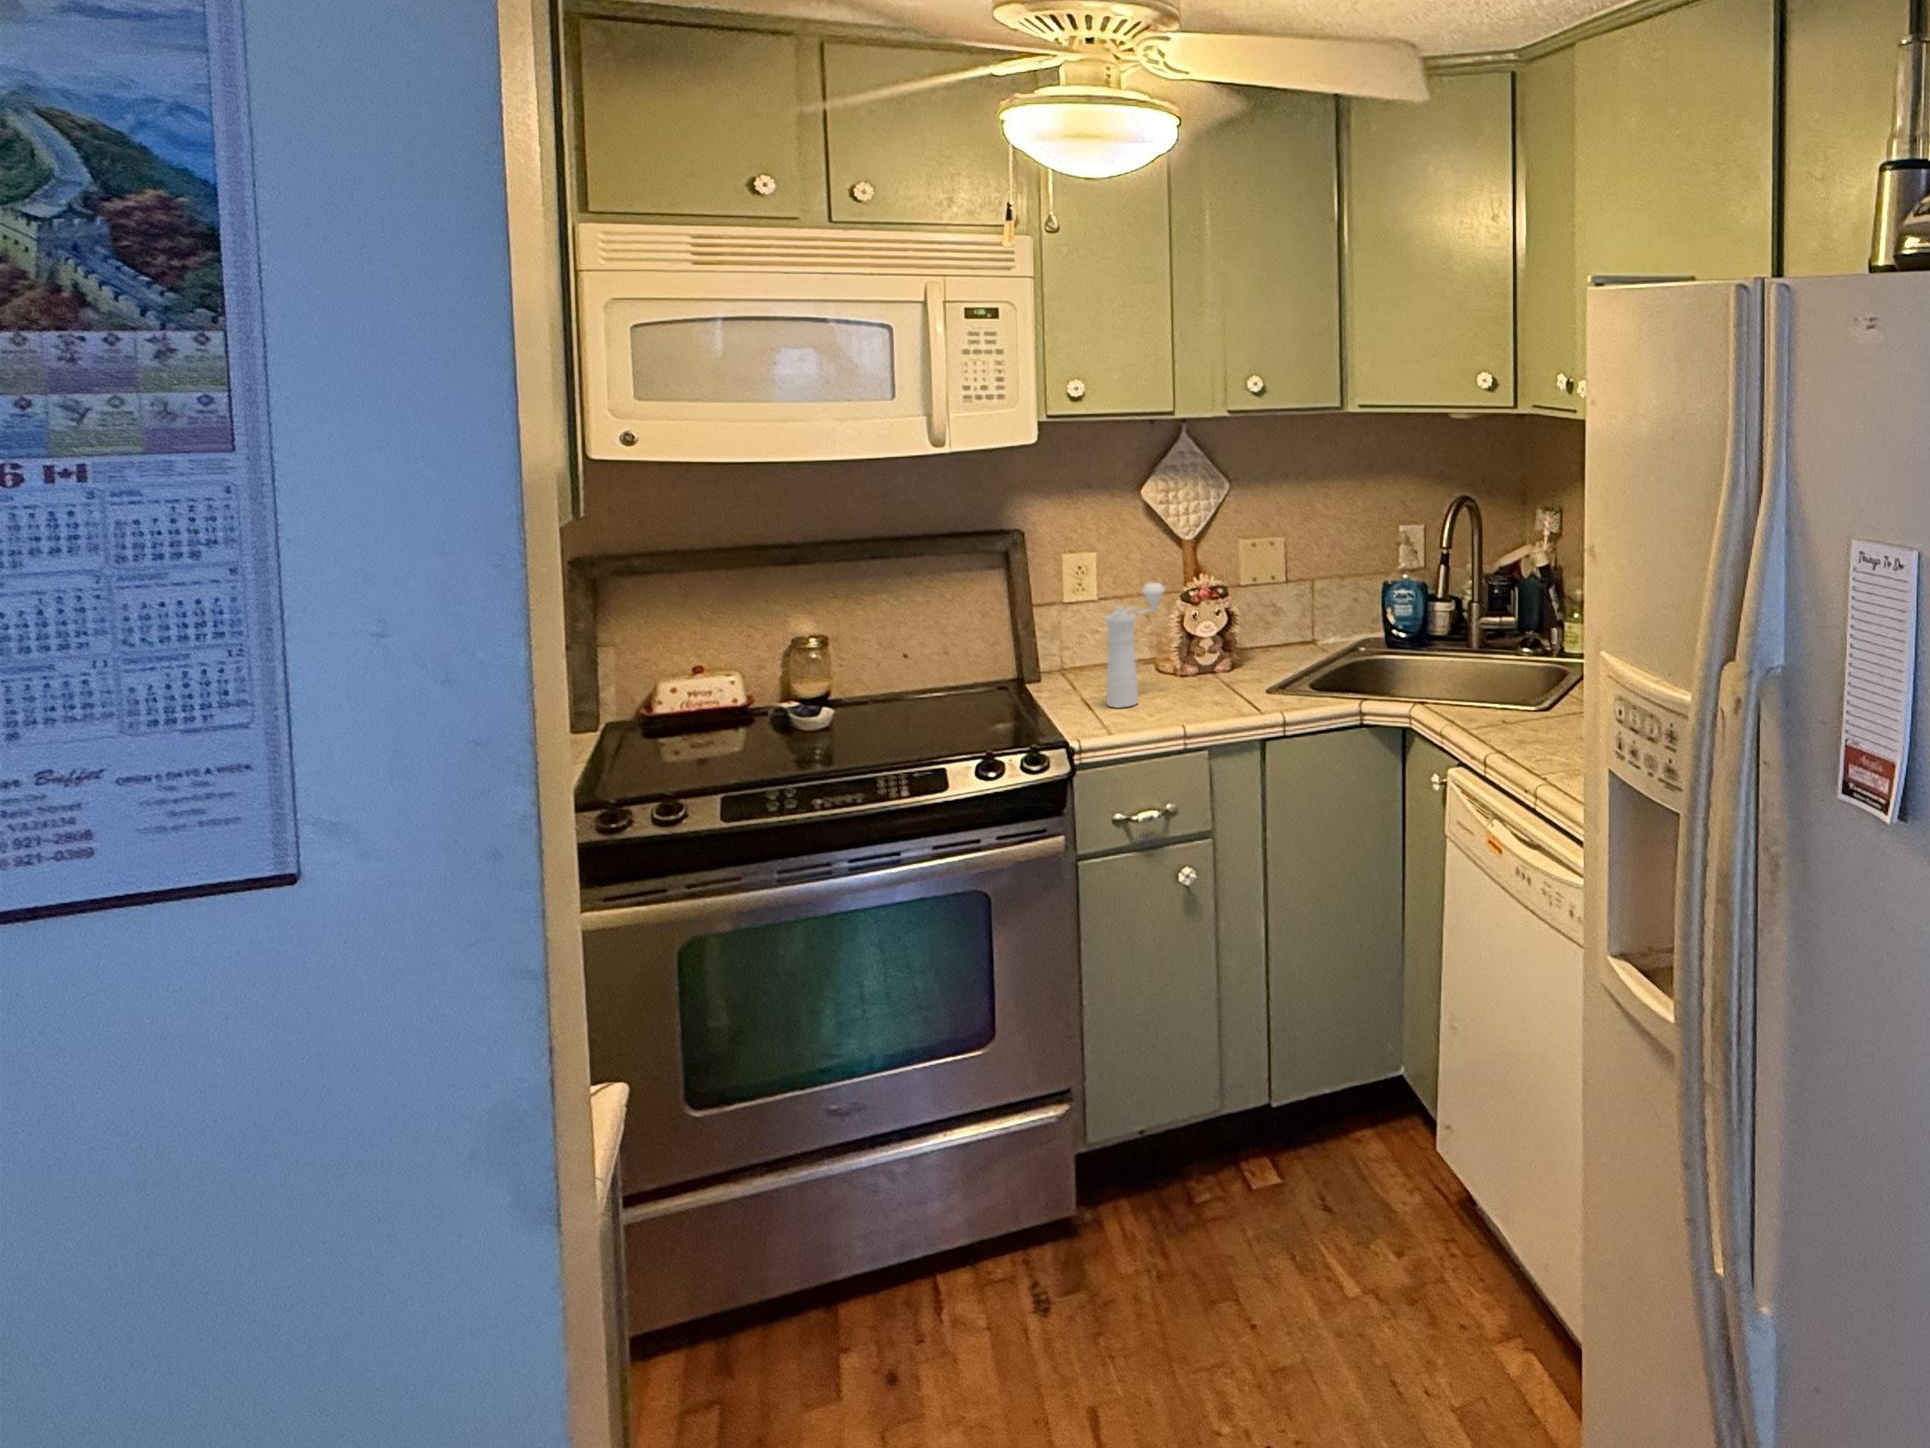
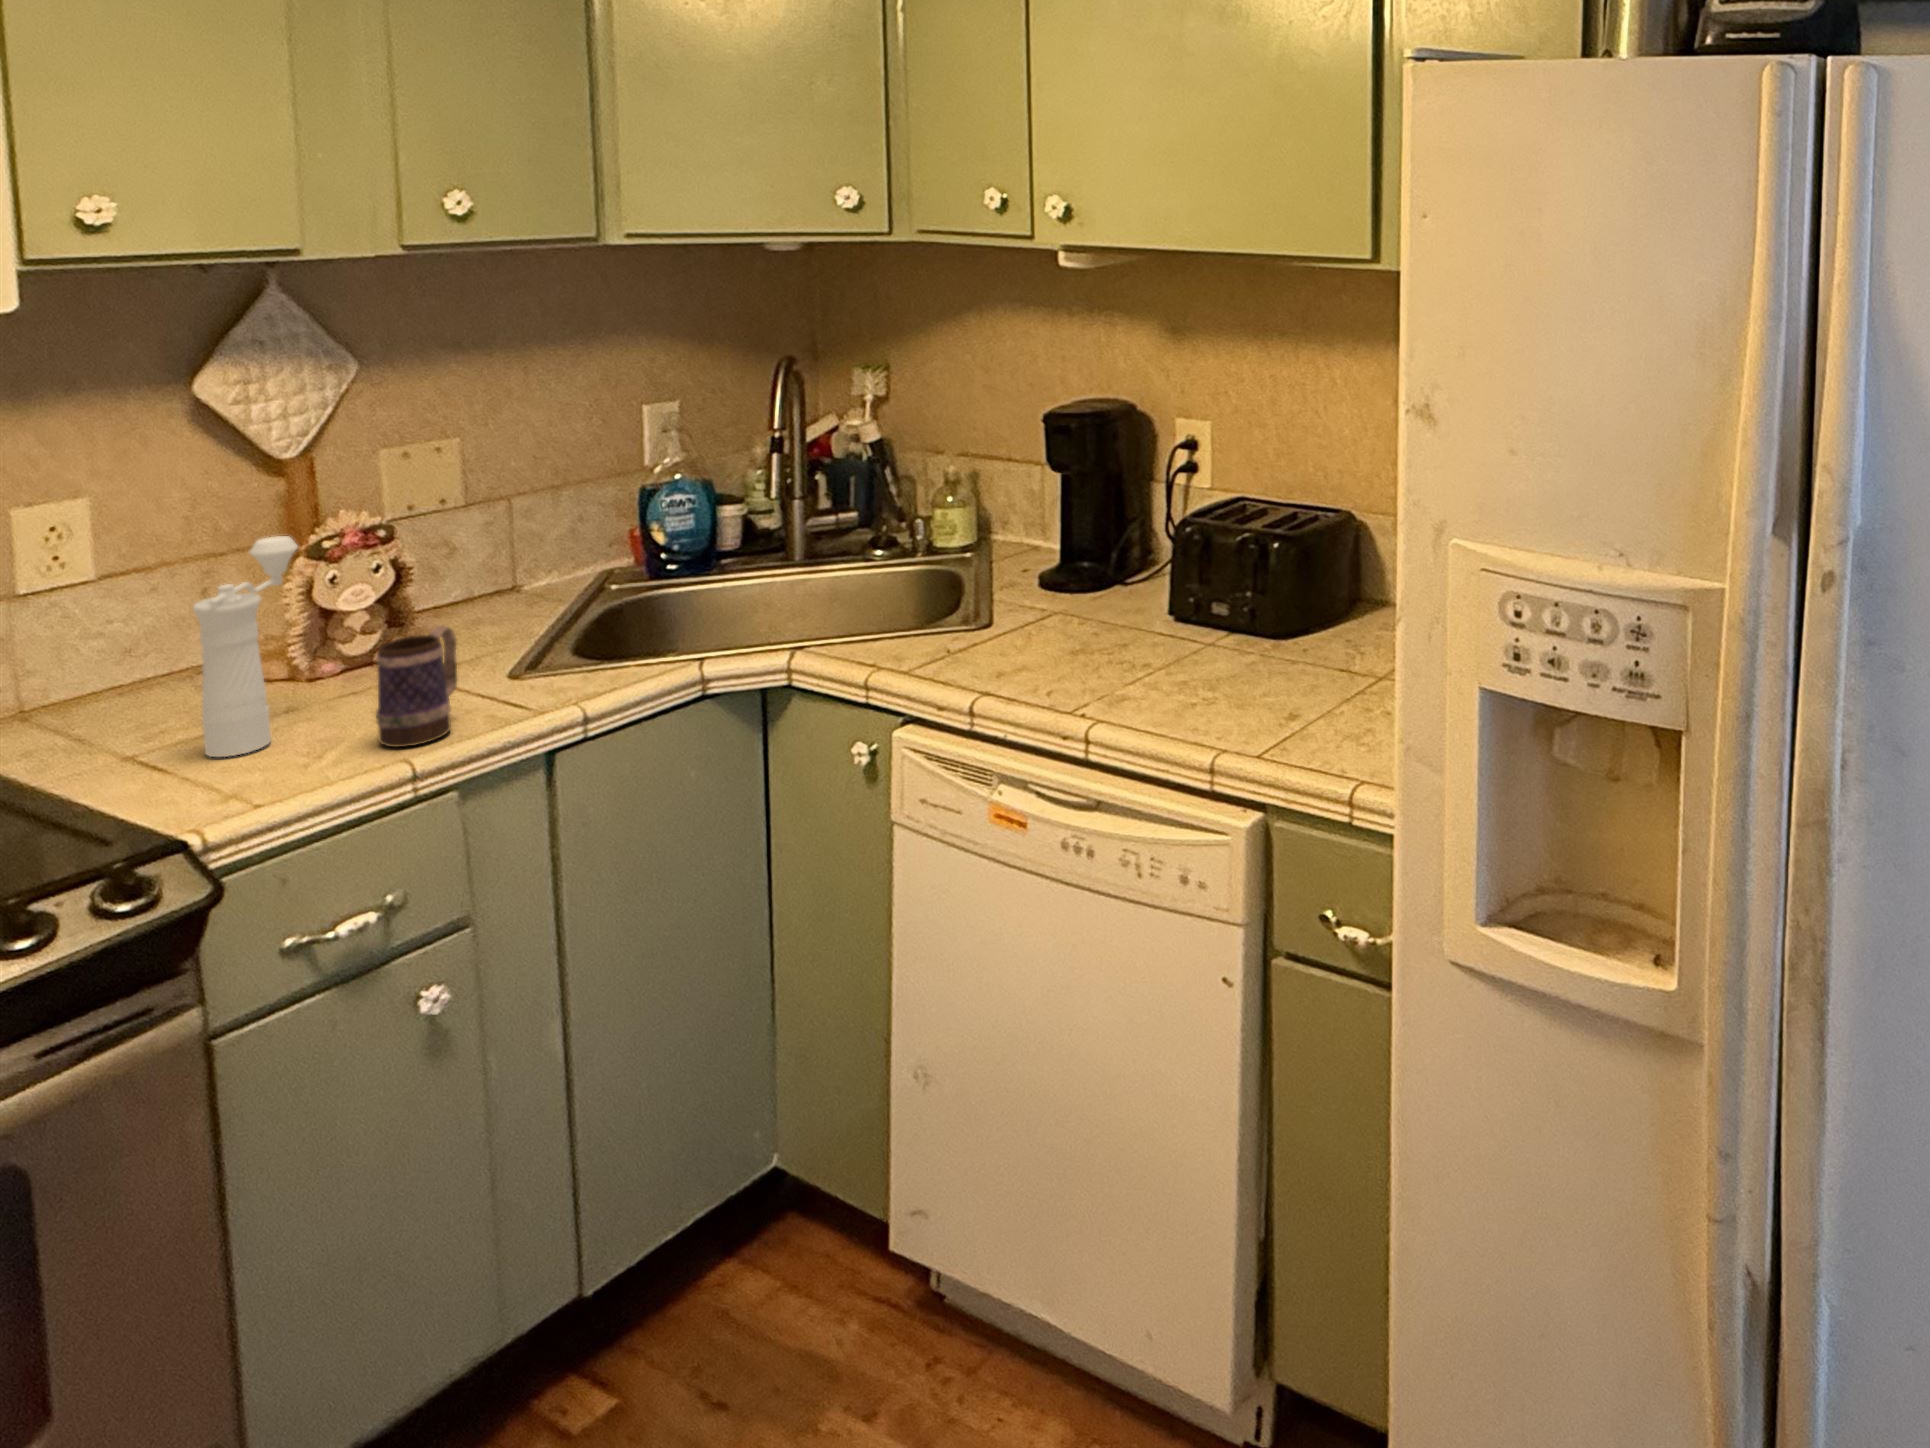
mug: none [1178,649,1225,719] -> present [376,625,457,747]

